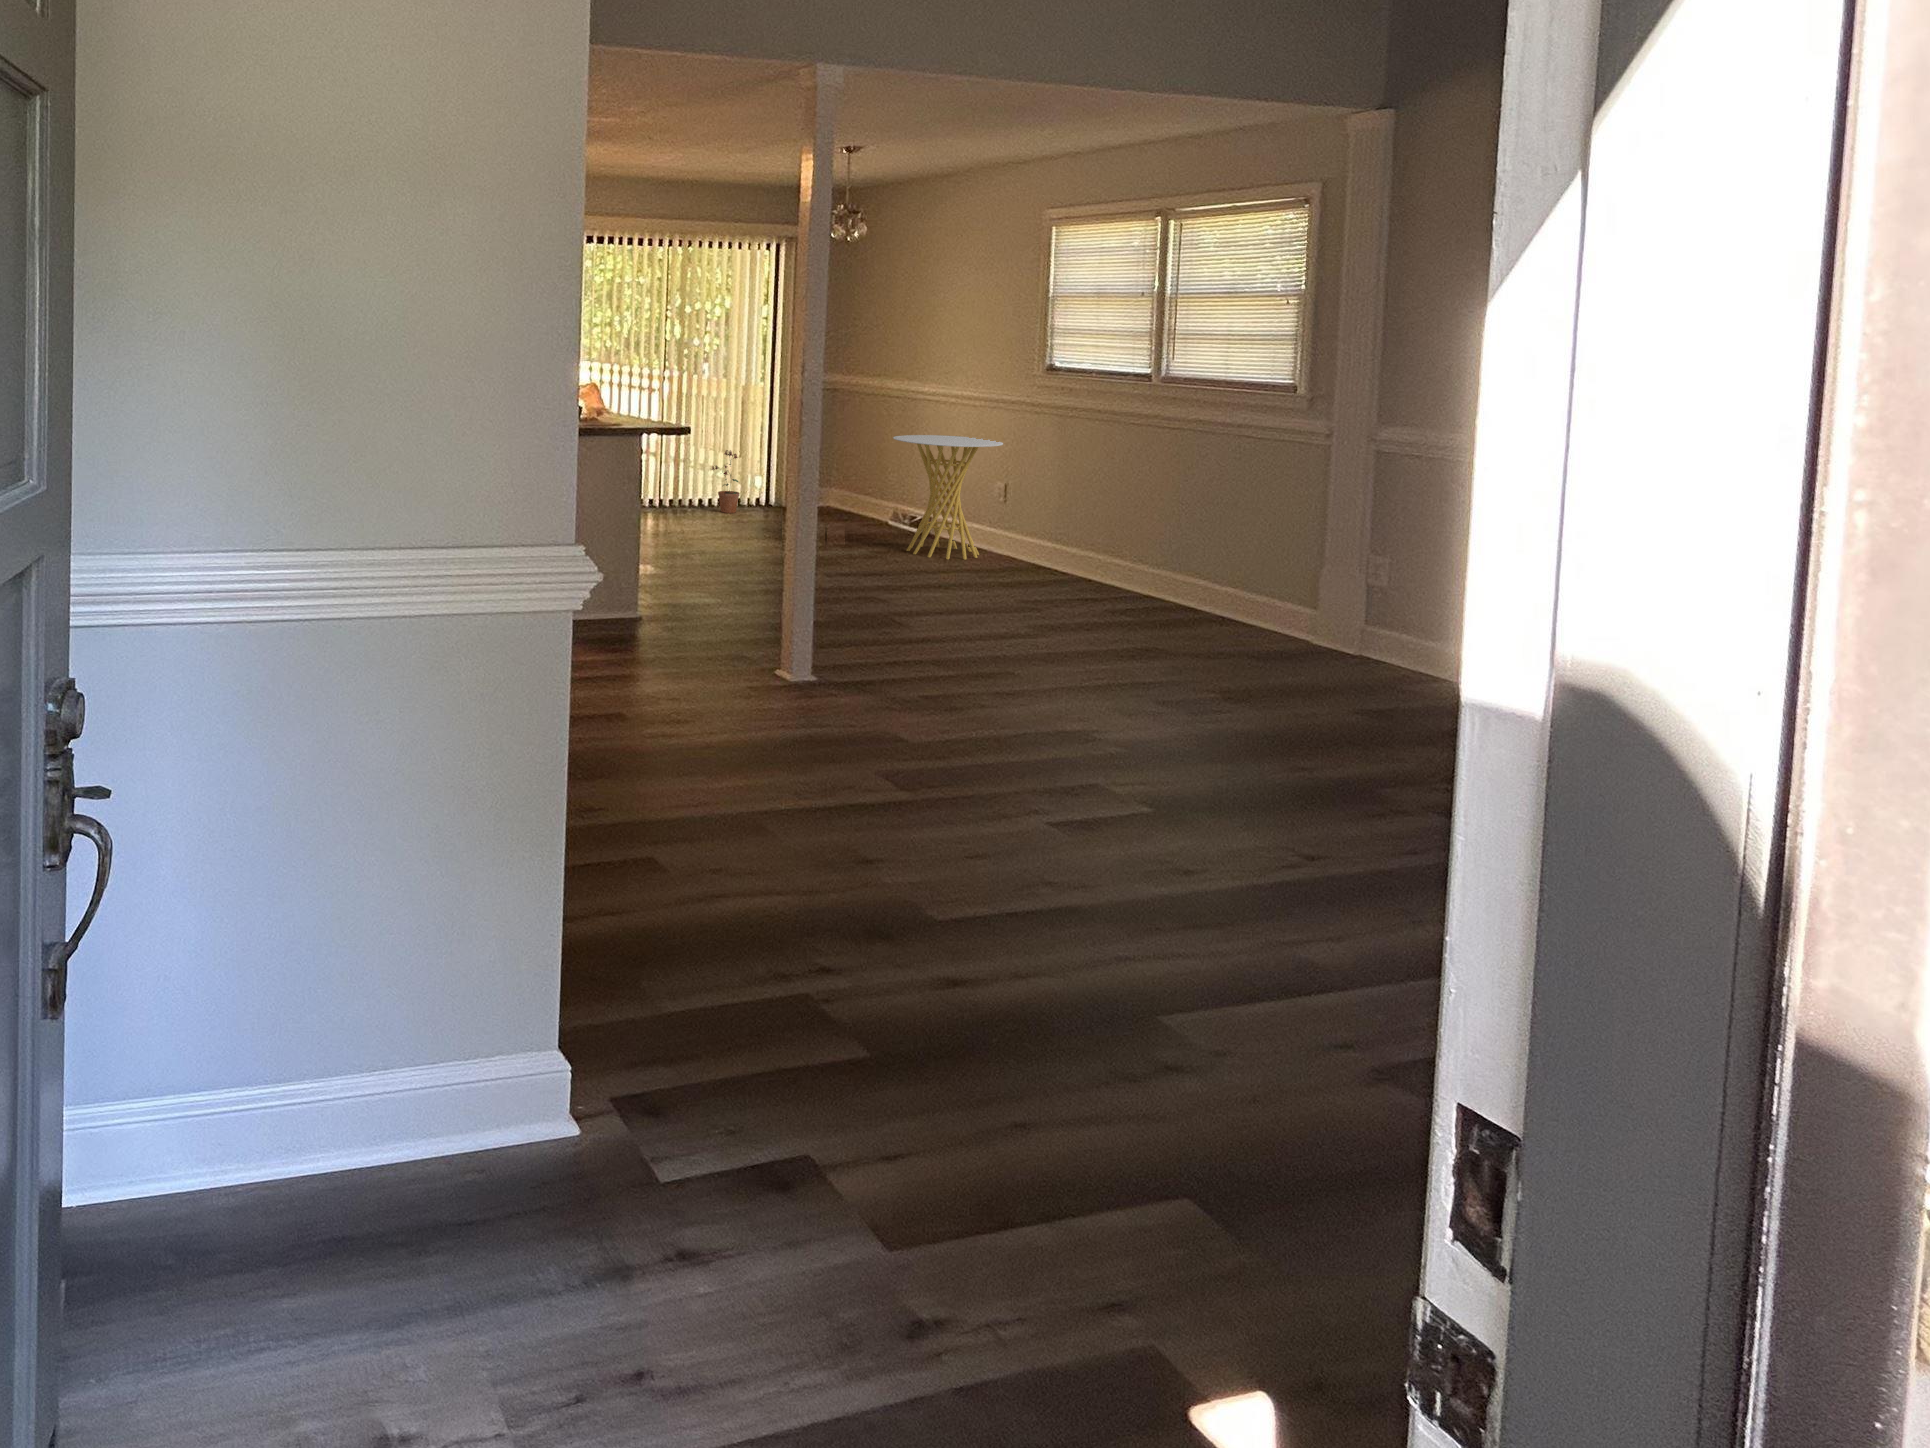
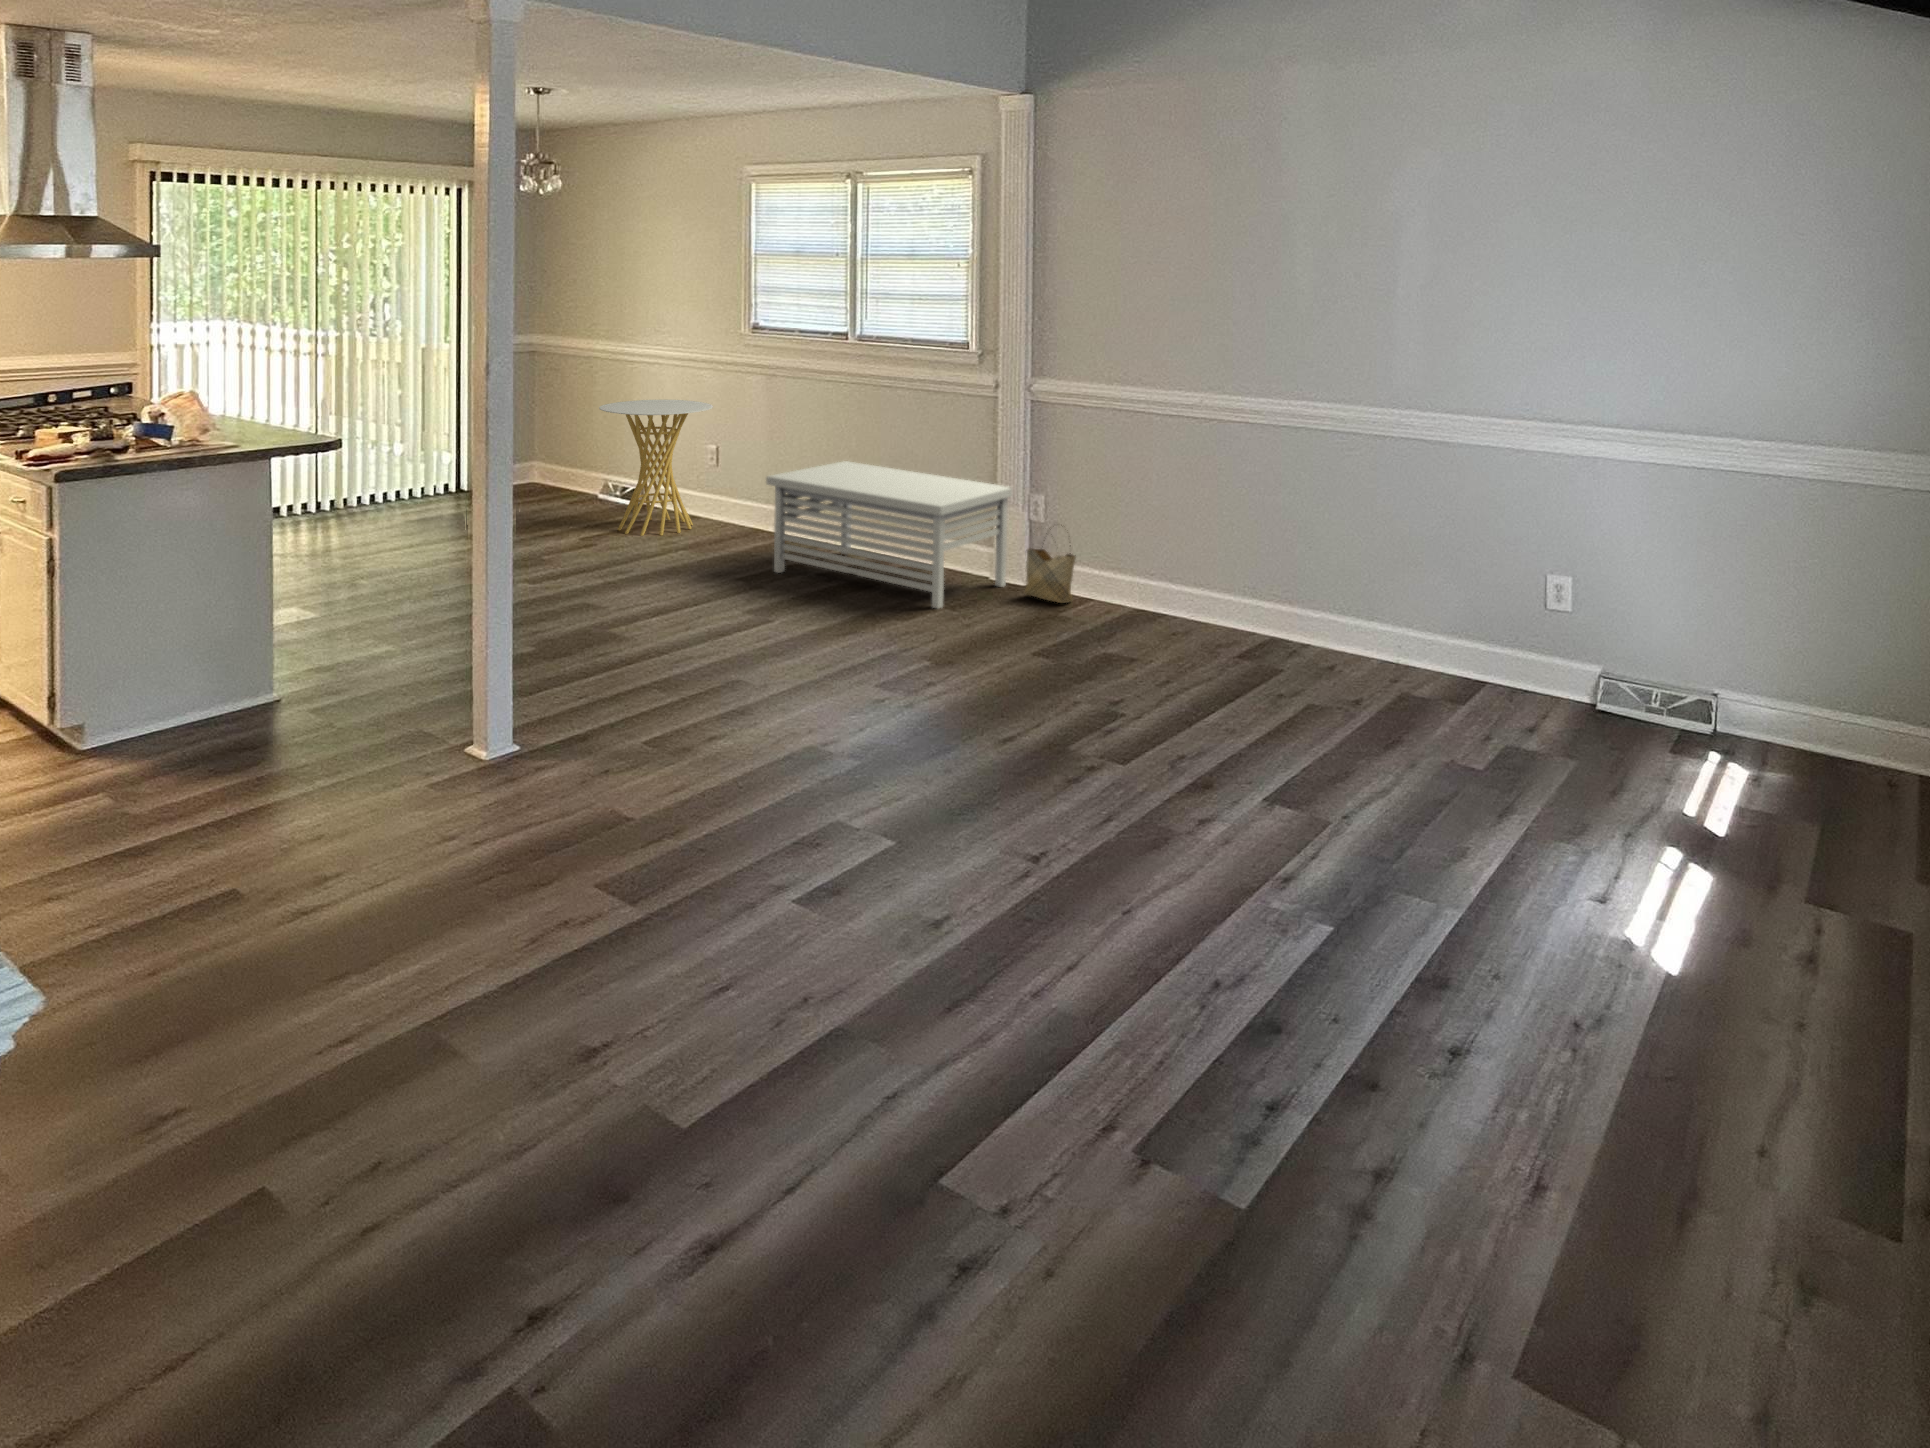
potted plant: present [712,450,740,513] -> none [384,428,423,504]
storage bench: none [1053,502,1344,653] -> present [766,461,1012,608]
woven basket: none [1351,583,1423,670] -> present [1025,525,1076,603]

